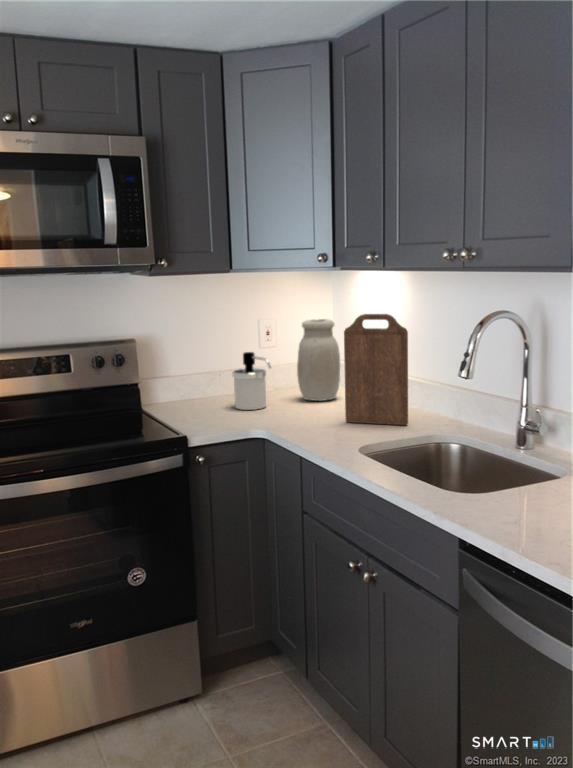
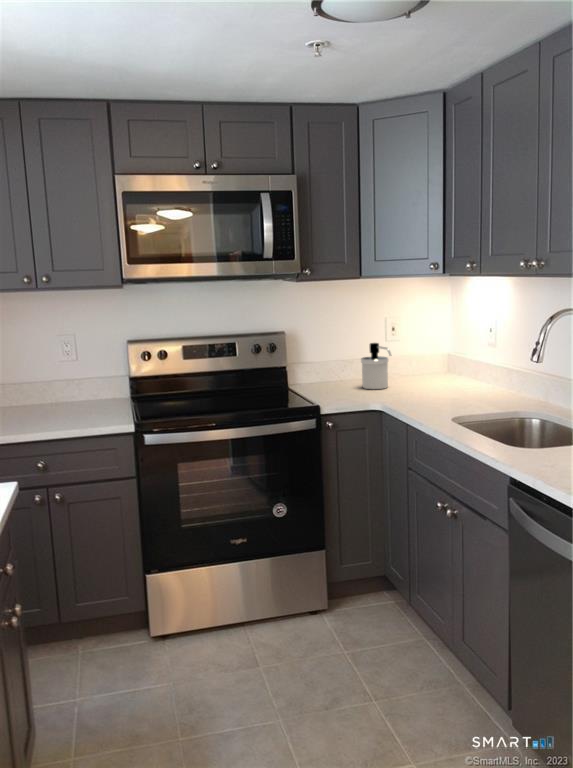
cutting board: present [344,314,408,425] -> none [449,312,501,403]
jar: present [297,319,340,401] -> none [415,317,451,384]

